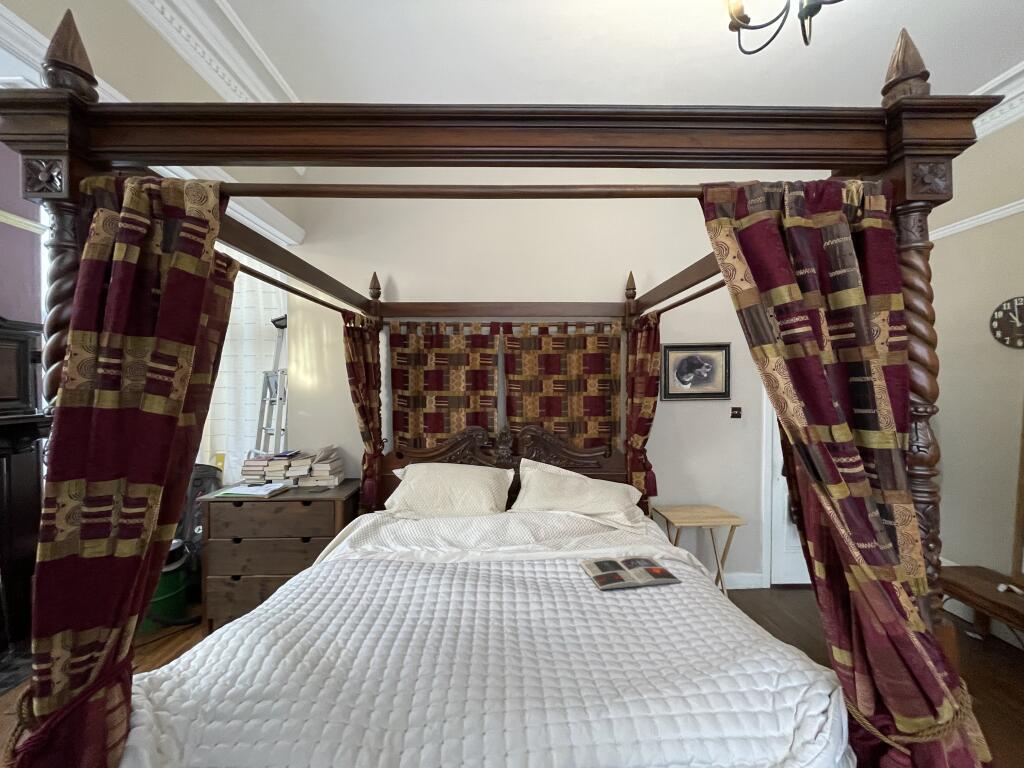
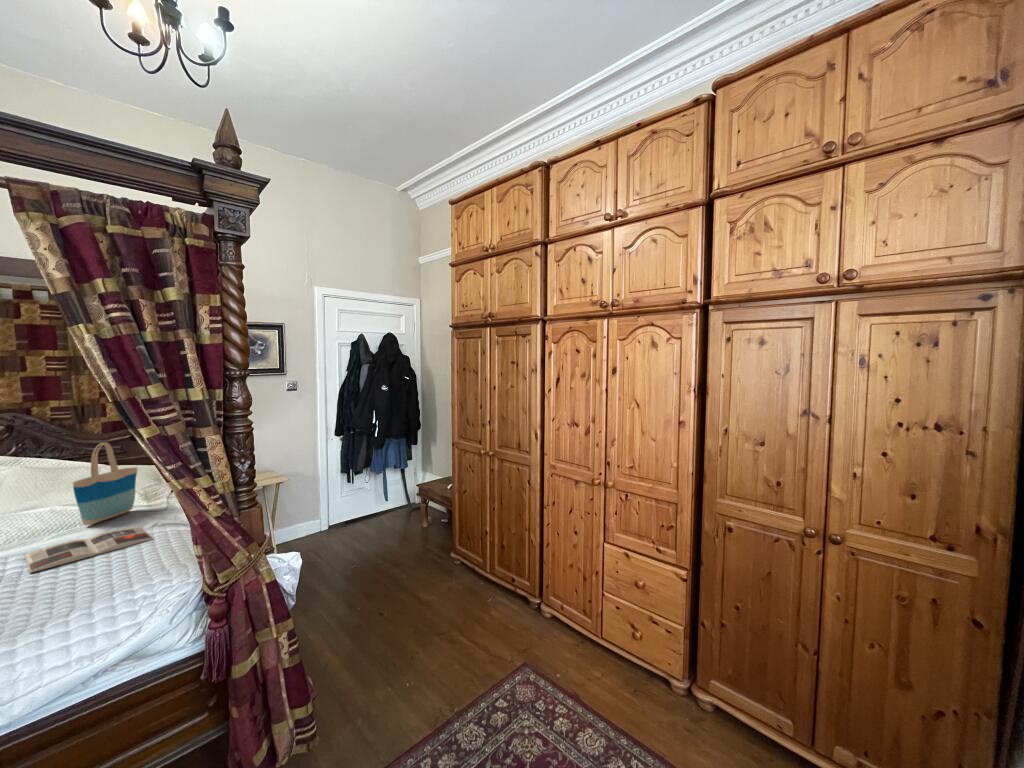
tote bag: none [595,462,628,539] -> present [73,442,137,525]

